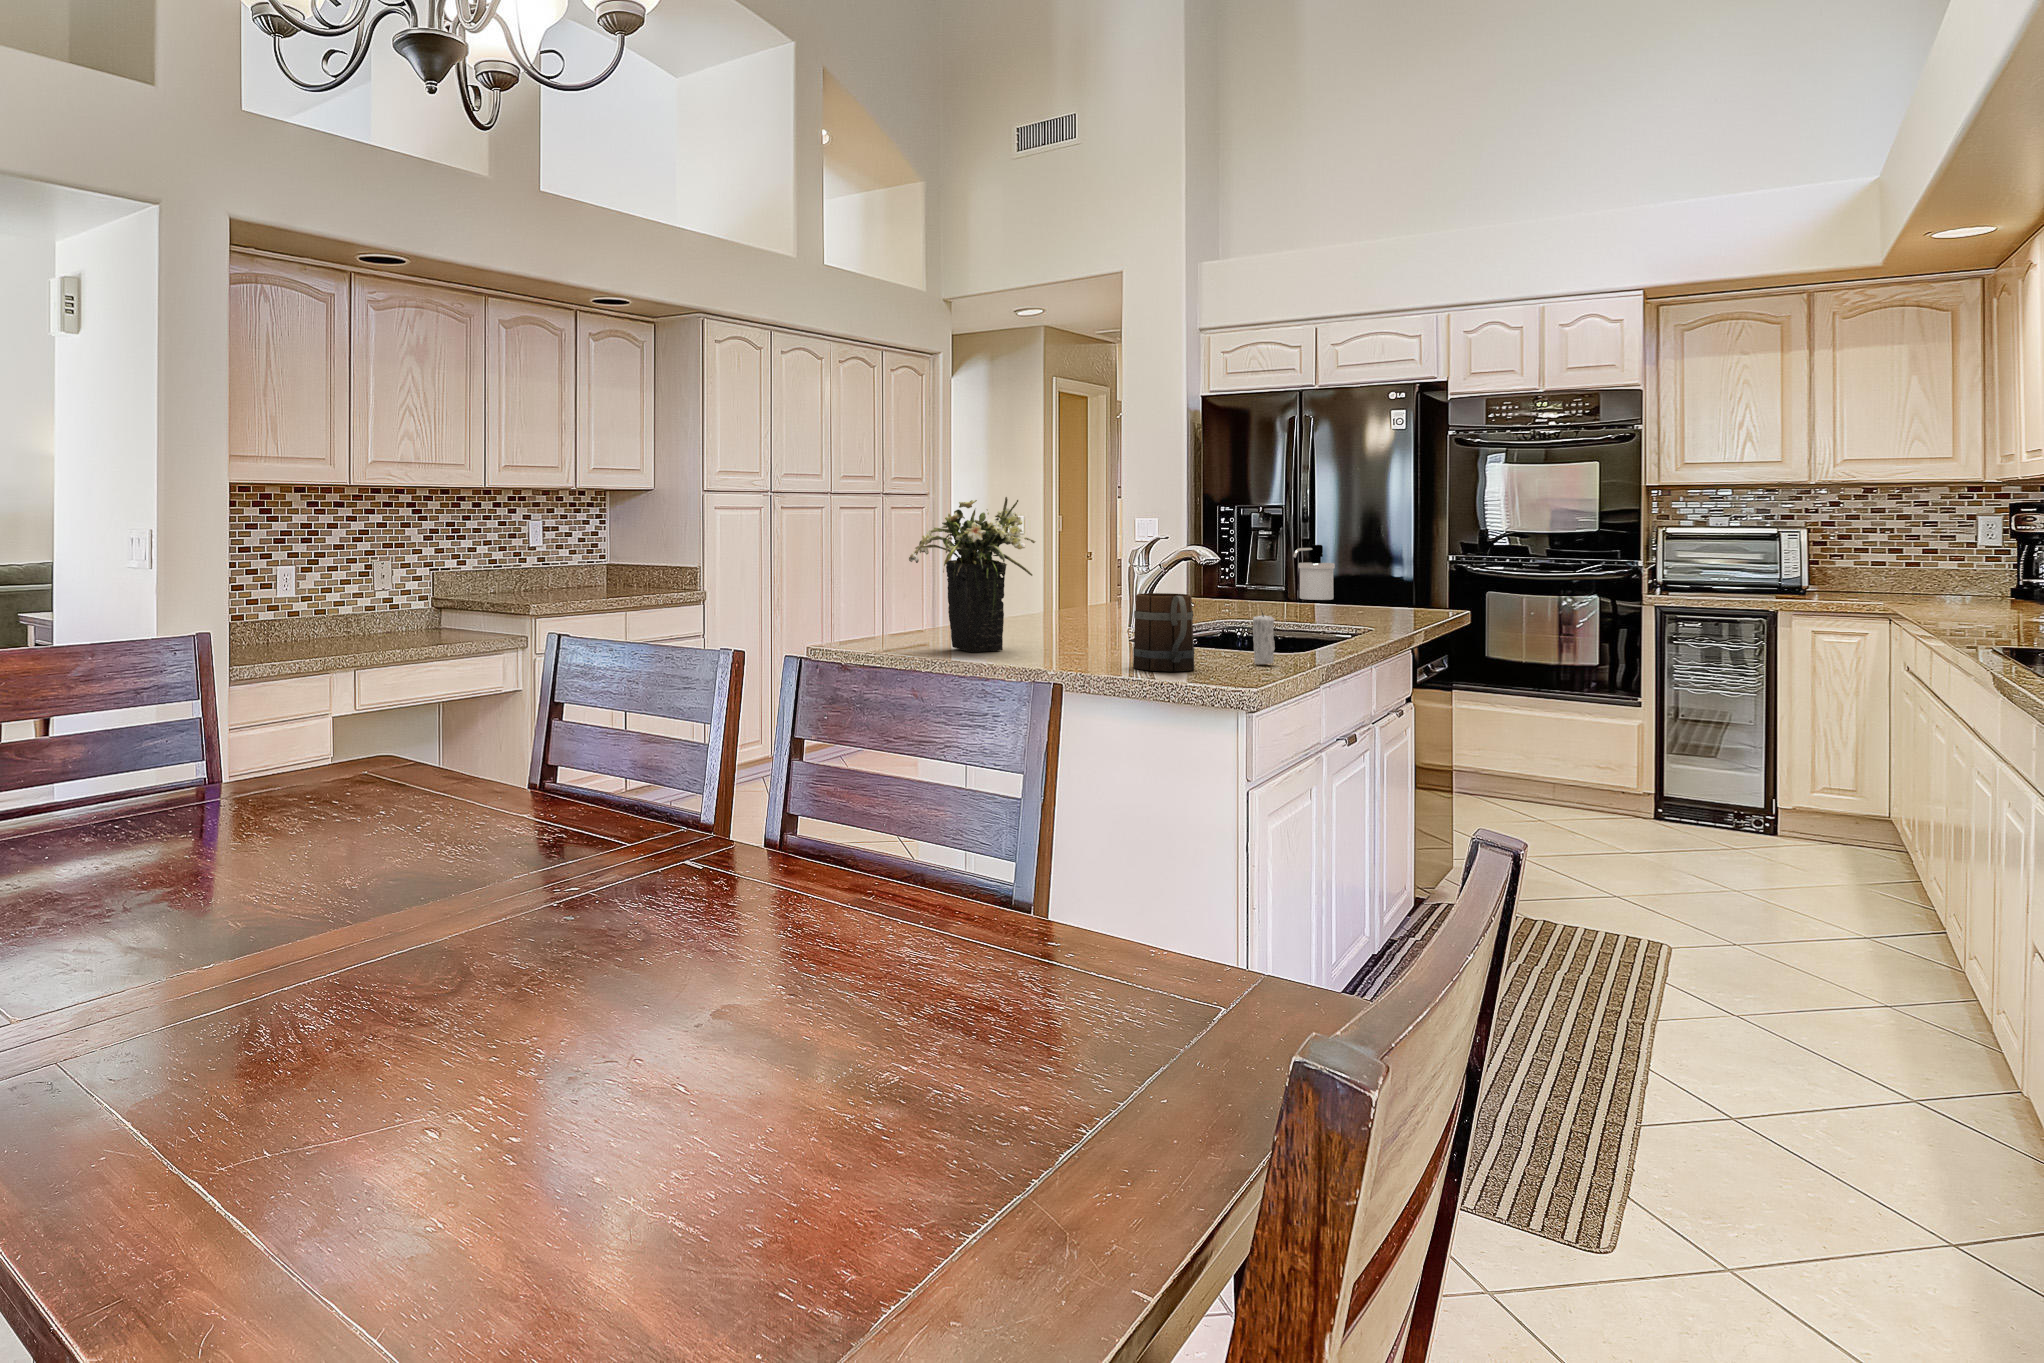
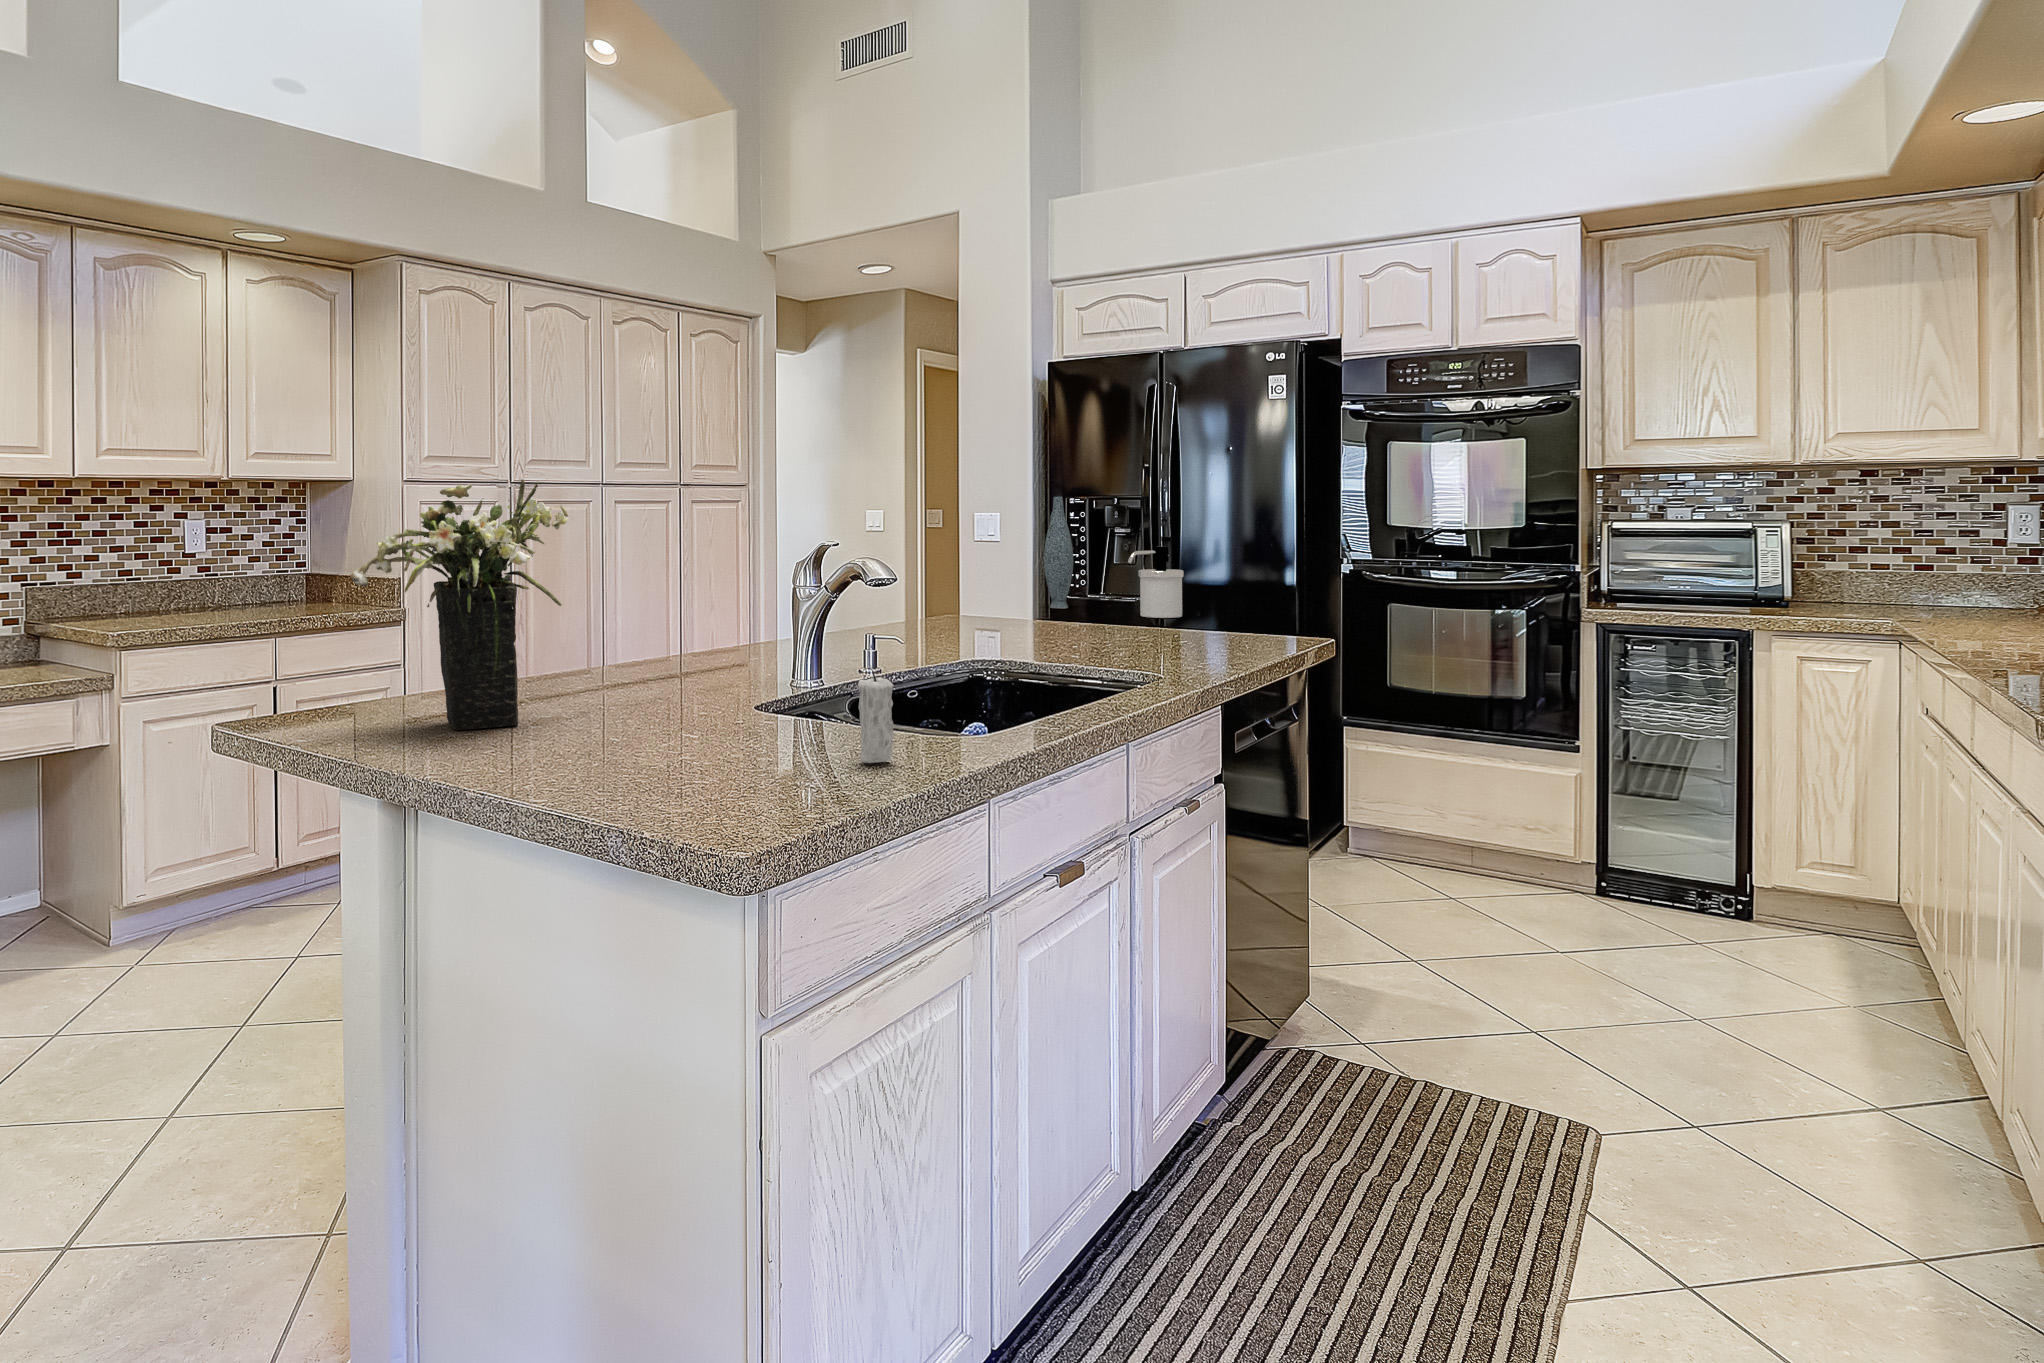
vase: none [1213,505,1237,594] -> present [1044,497,1073,608]
mug: present [1133,593,1195,672] -> none [633,641,740,785]

